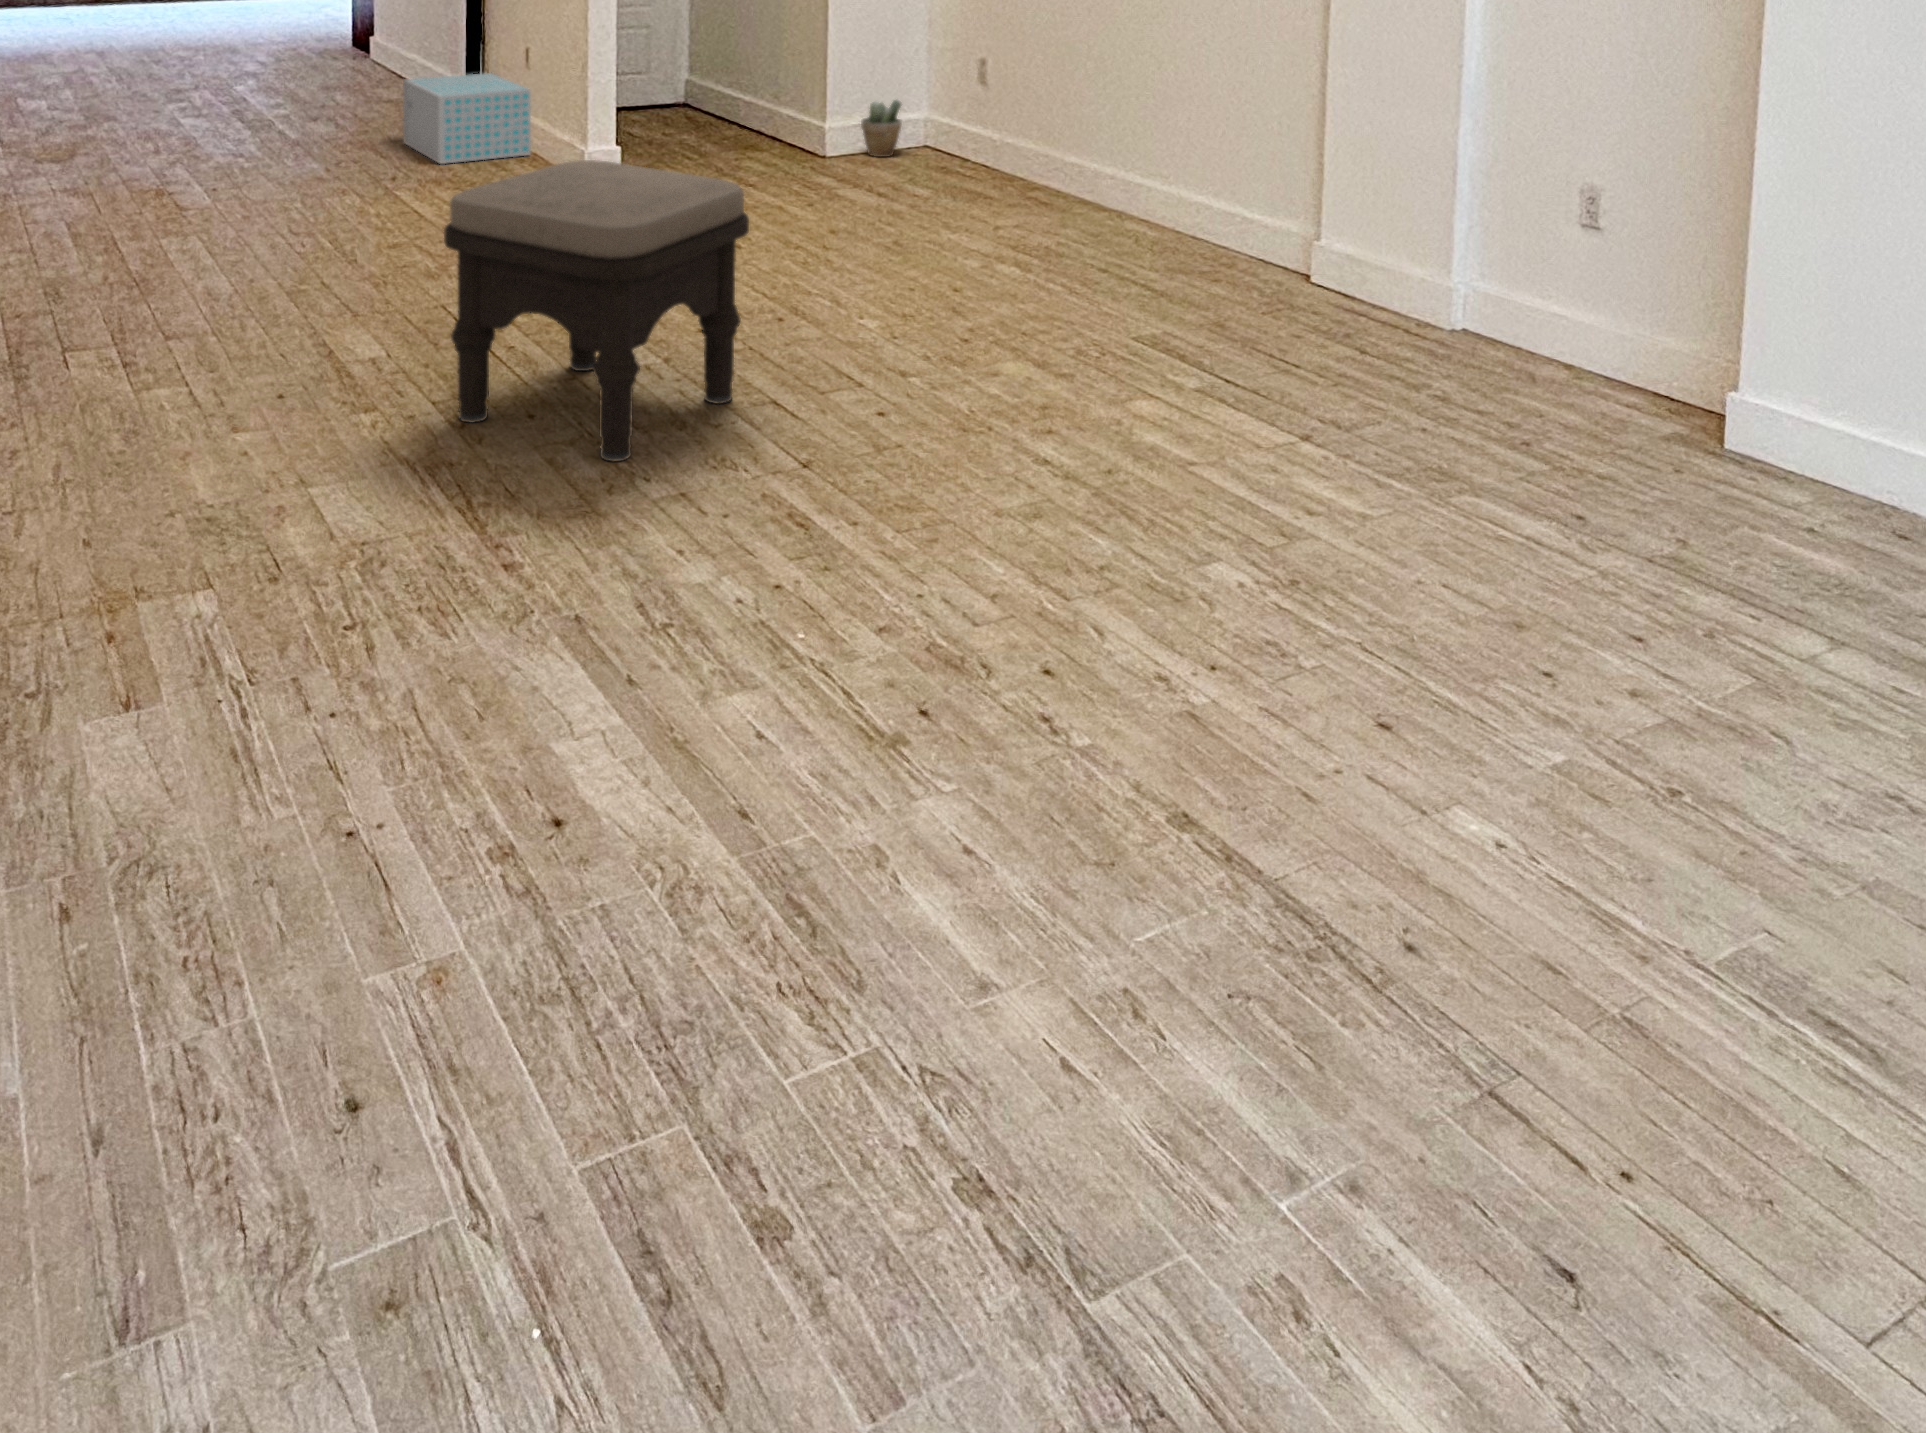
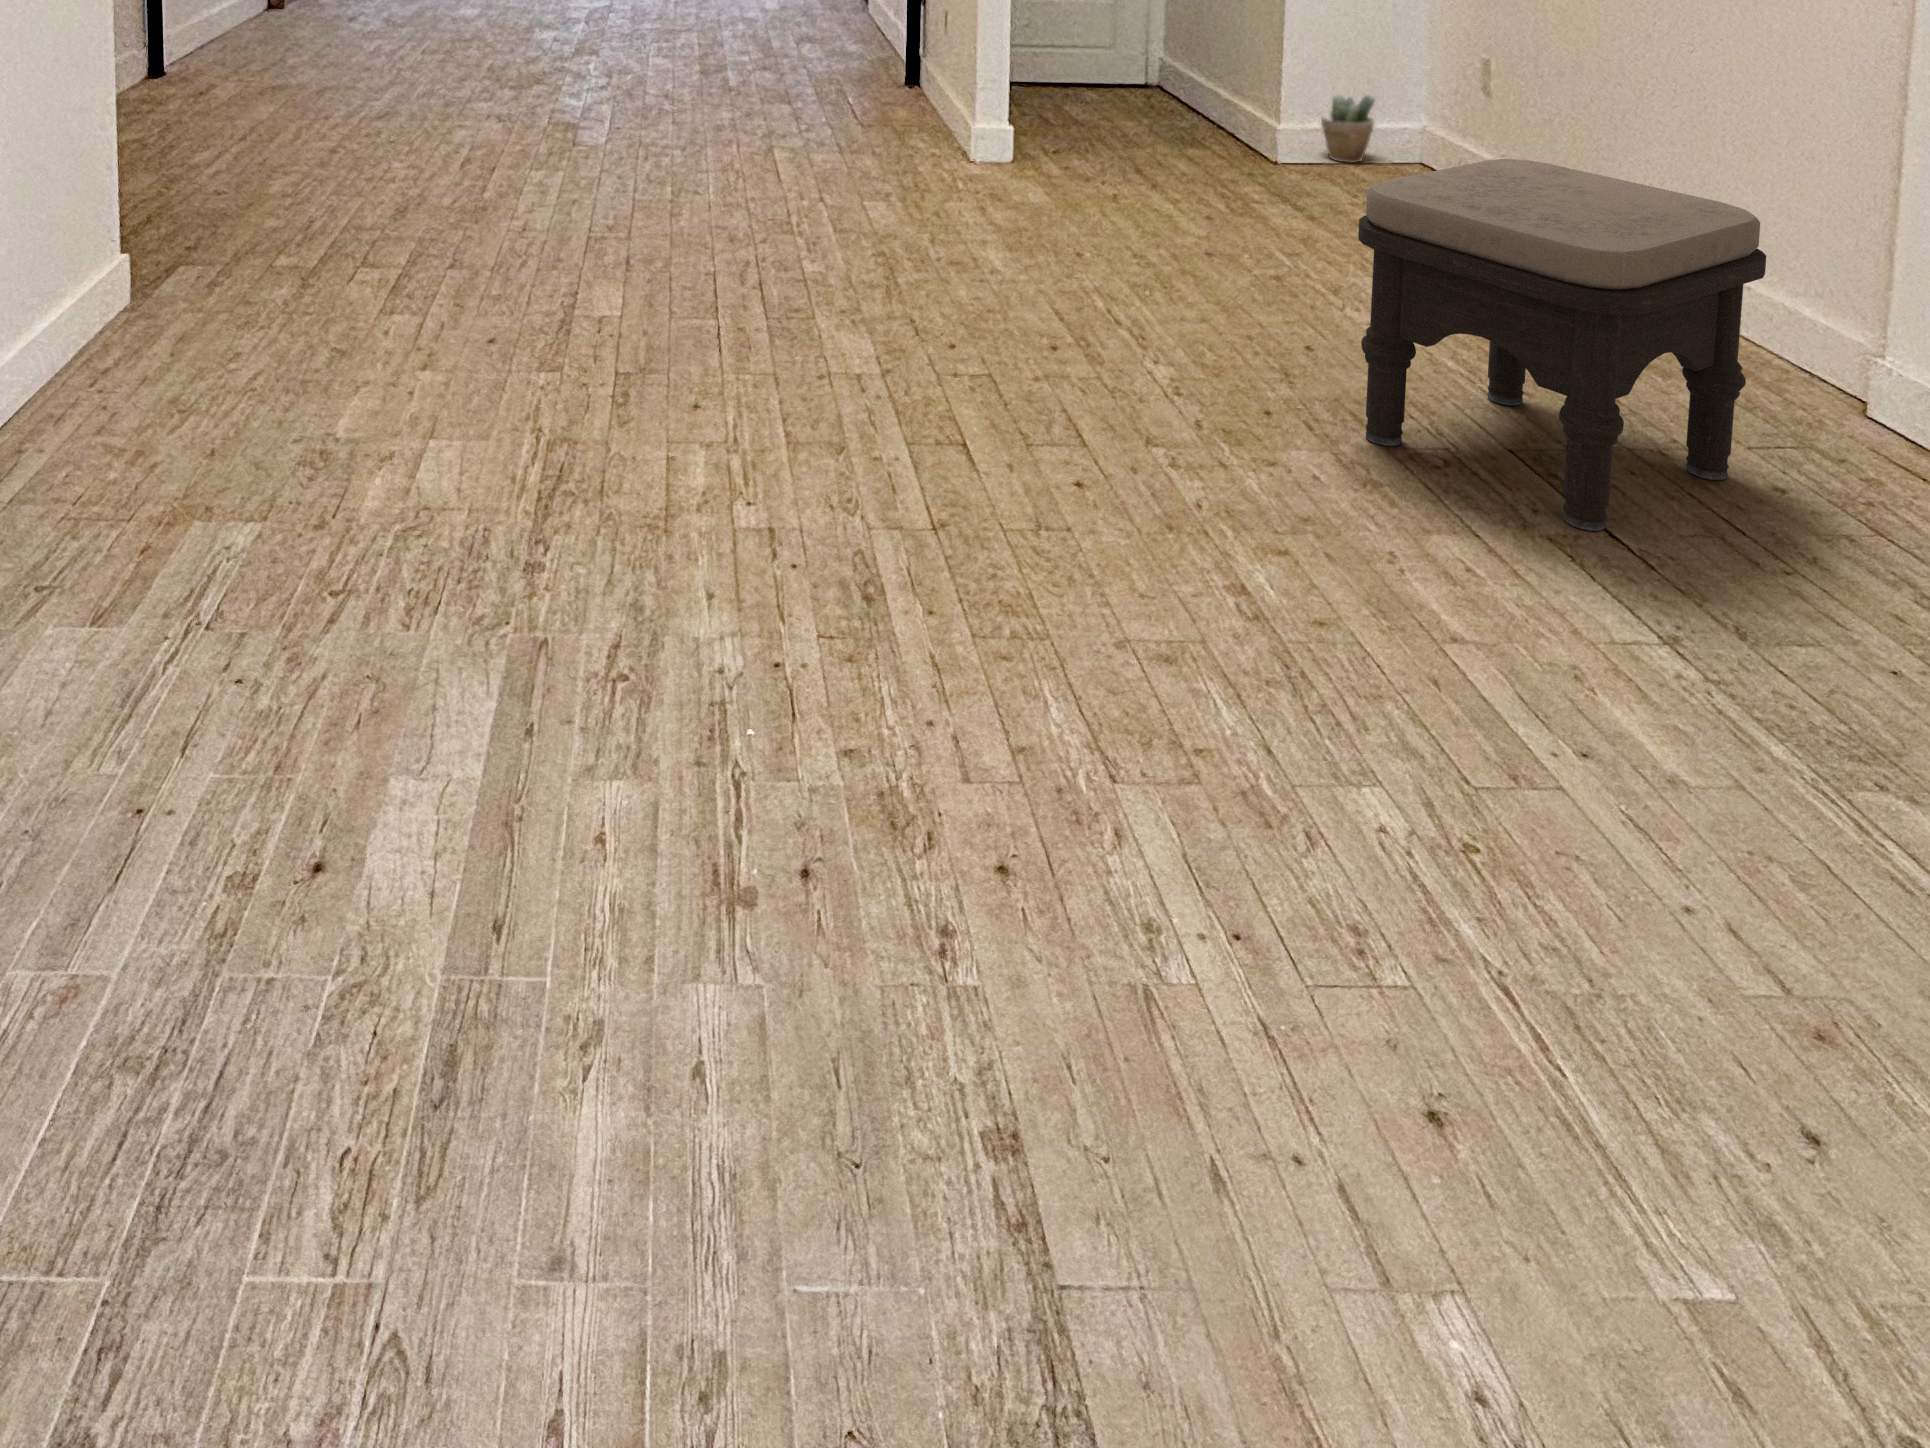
storage box: present [403,73,531,164] -> none [821,32,938,121]
ottoman: present [444,160,749,461] -> present [1358,159,1766,531]

